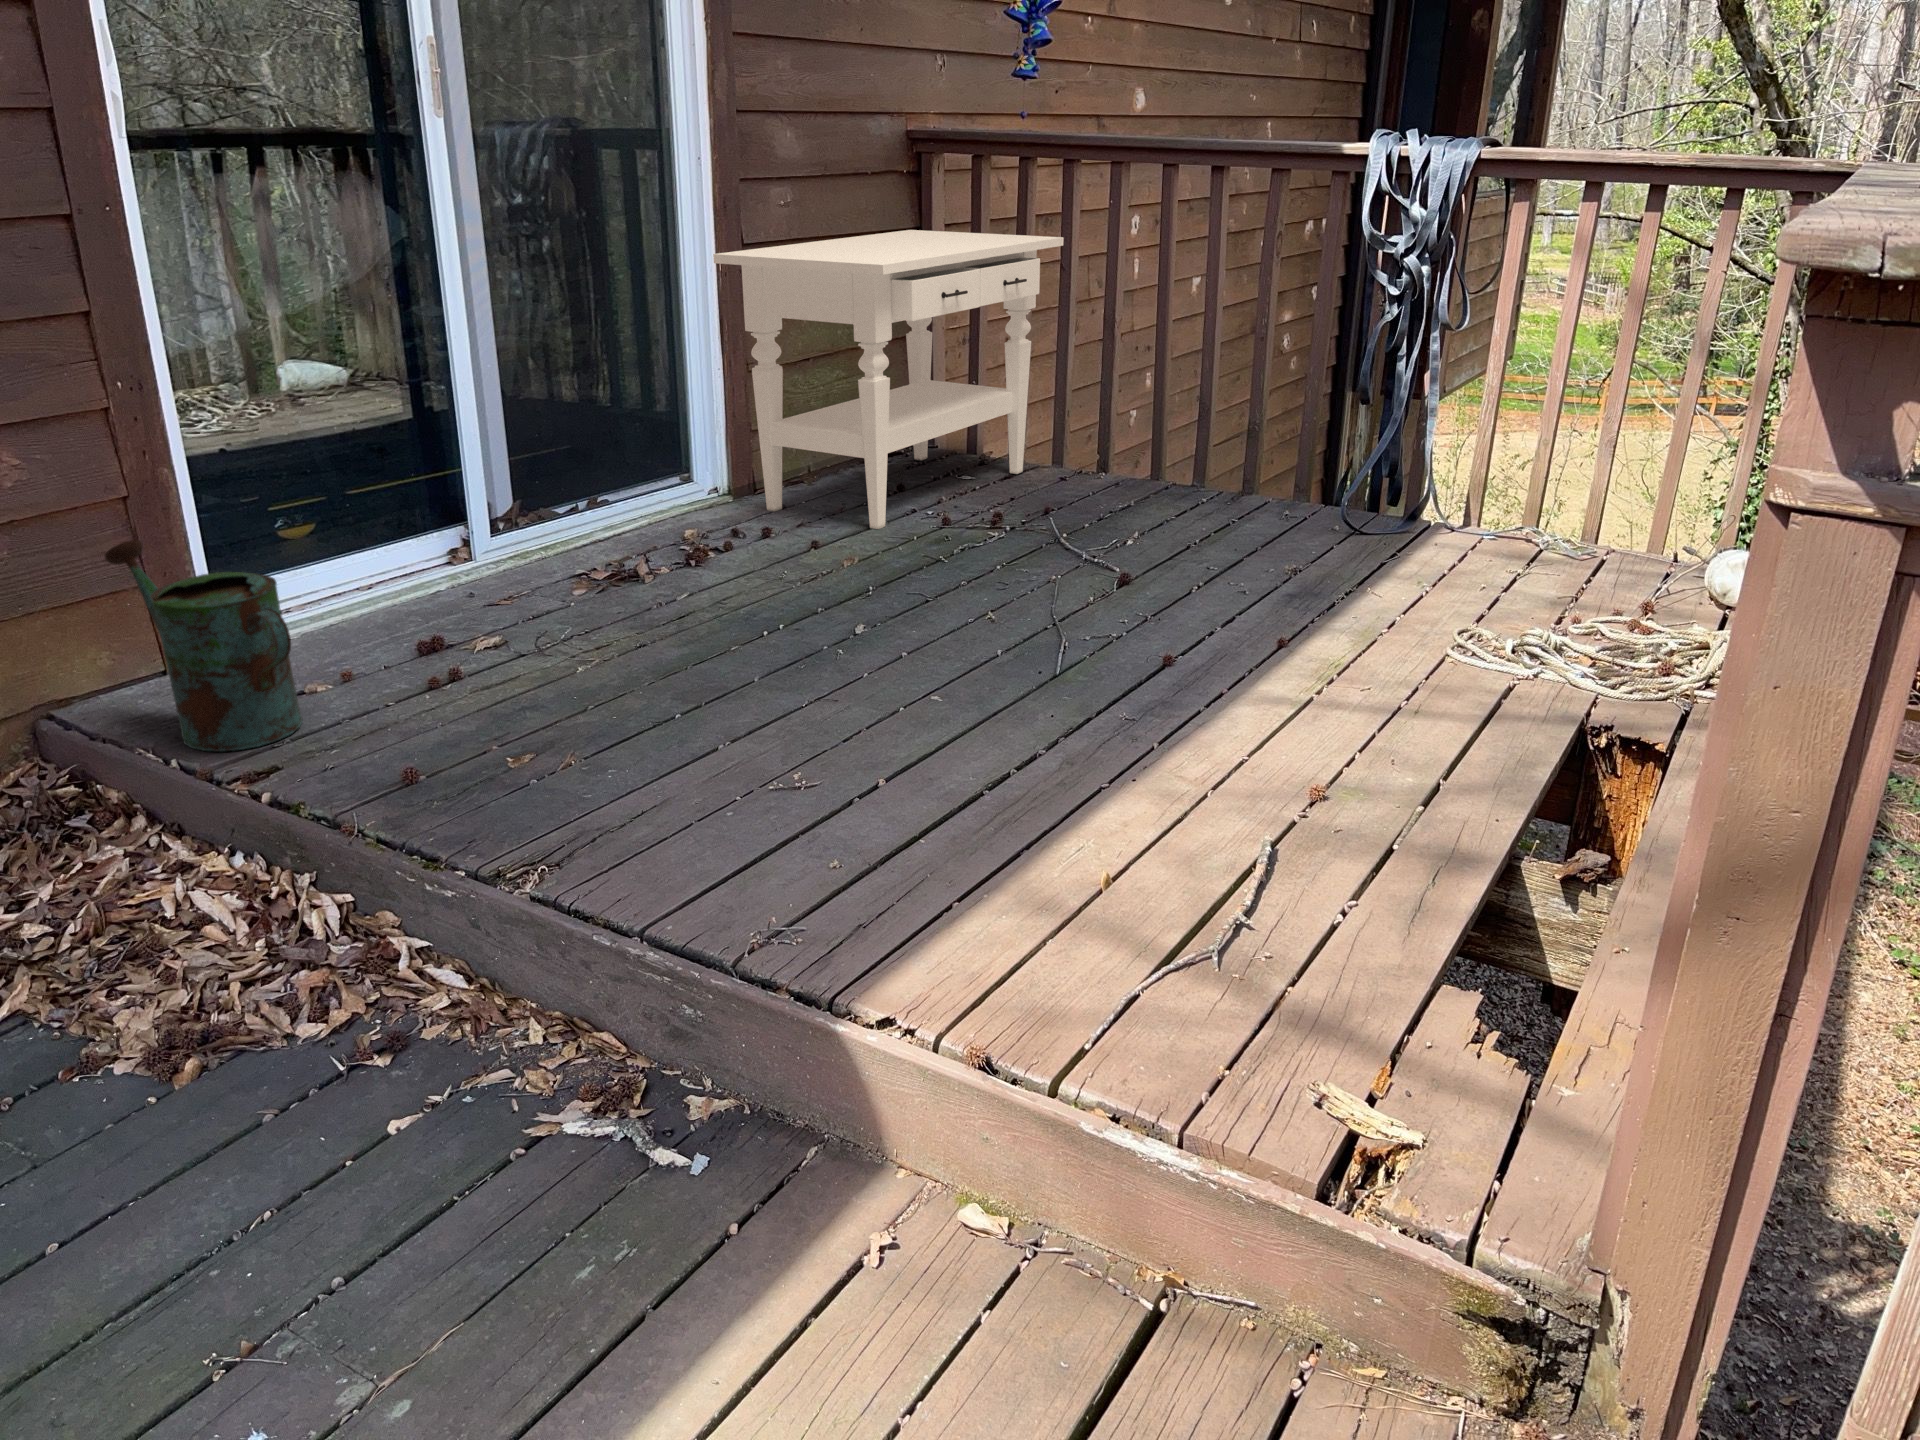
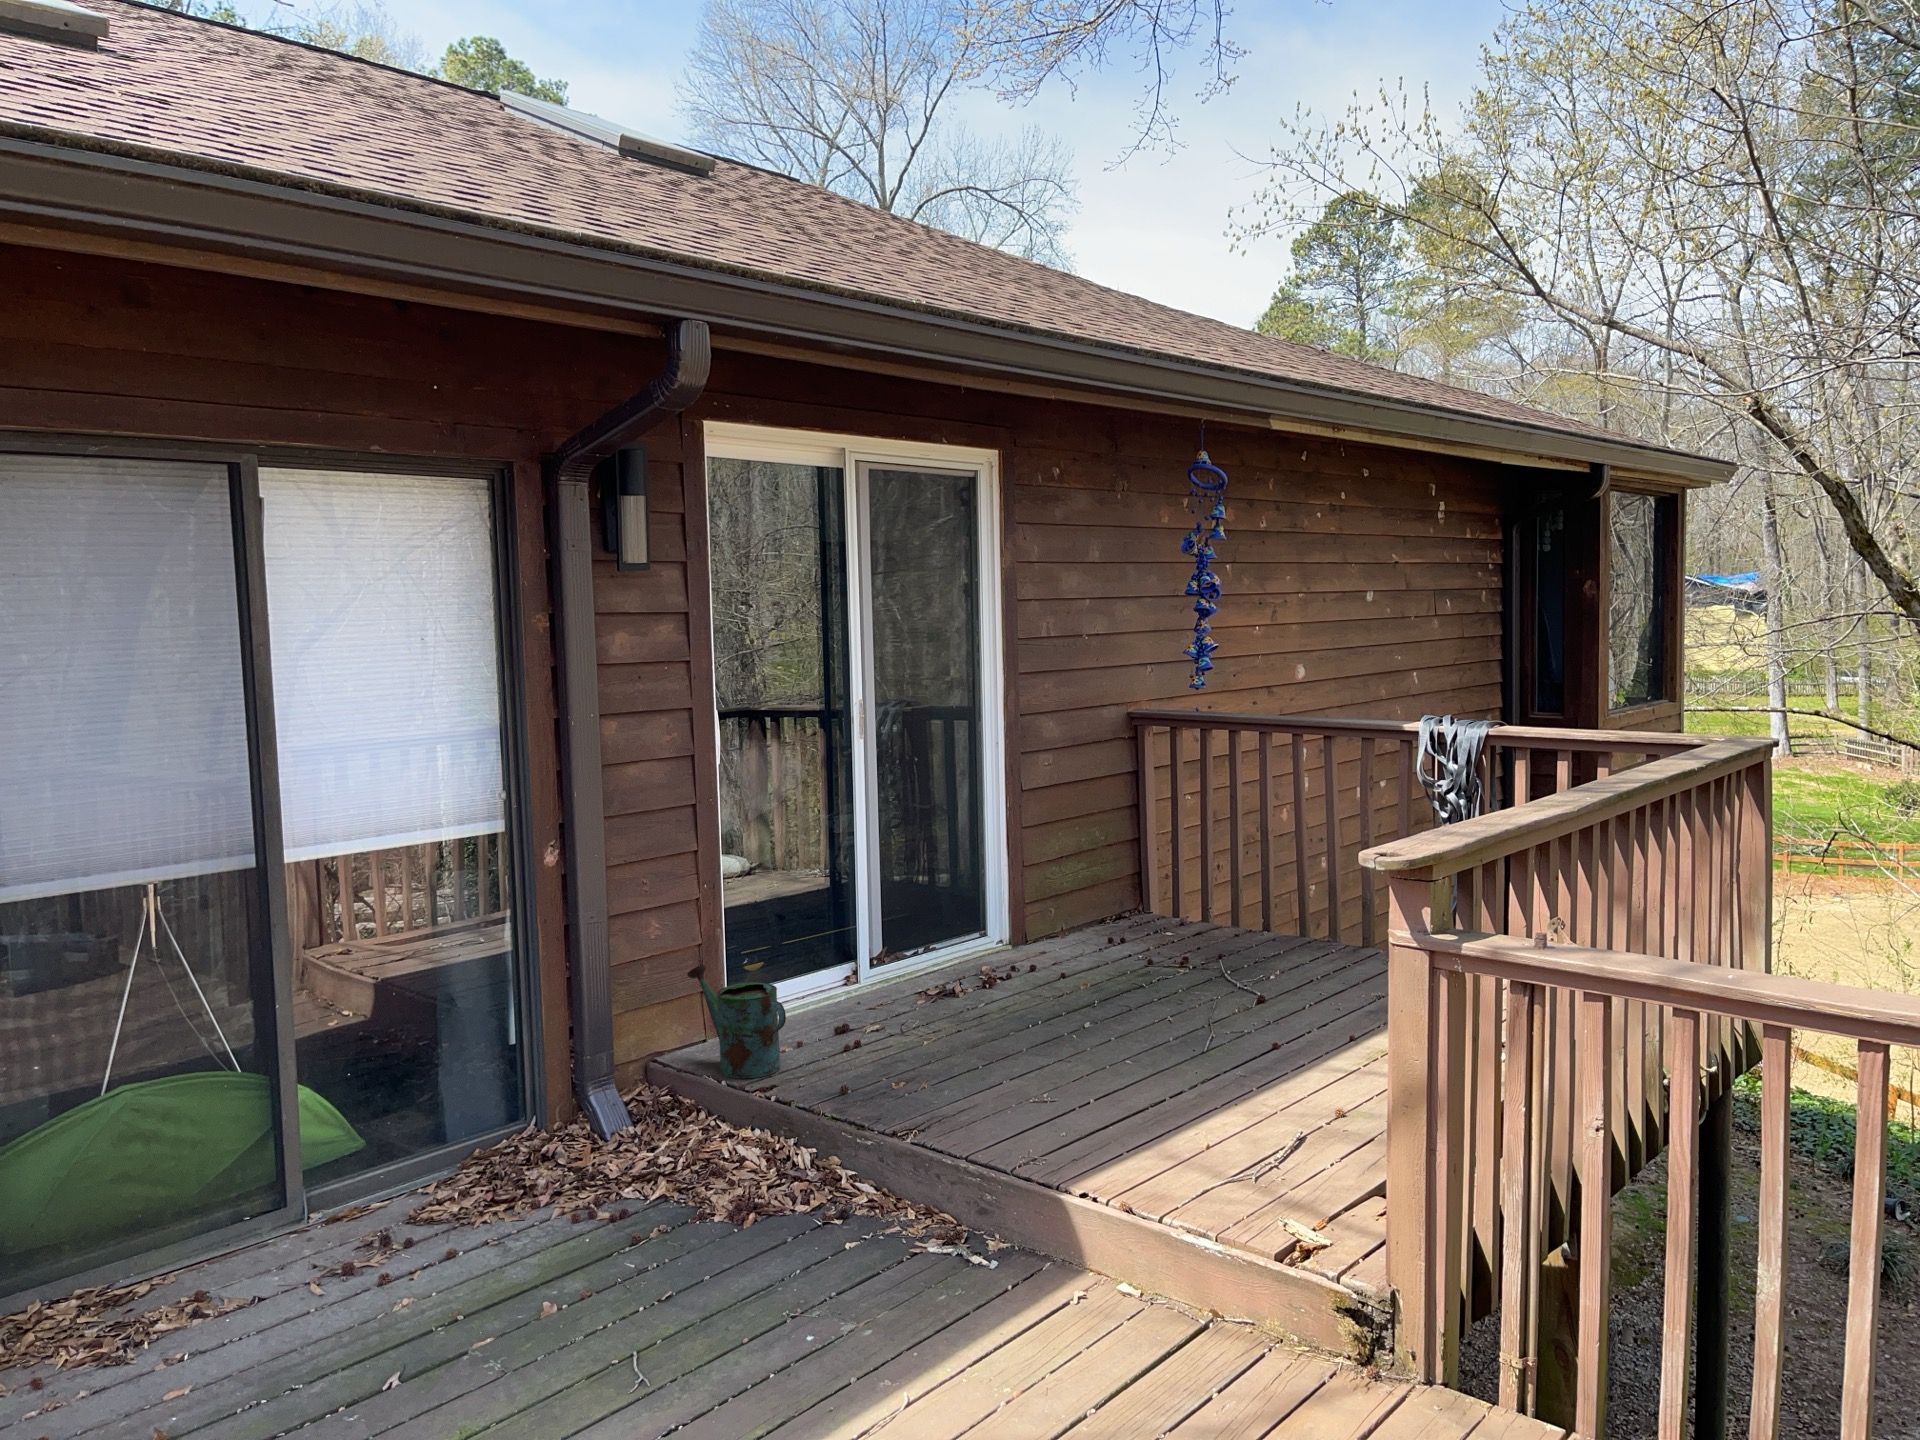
side table: present [713,230,1064,529] -> none [1008,768,1237,967]

